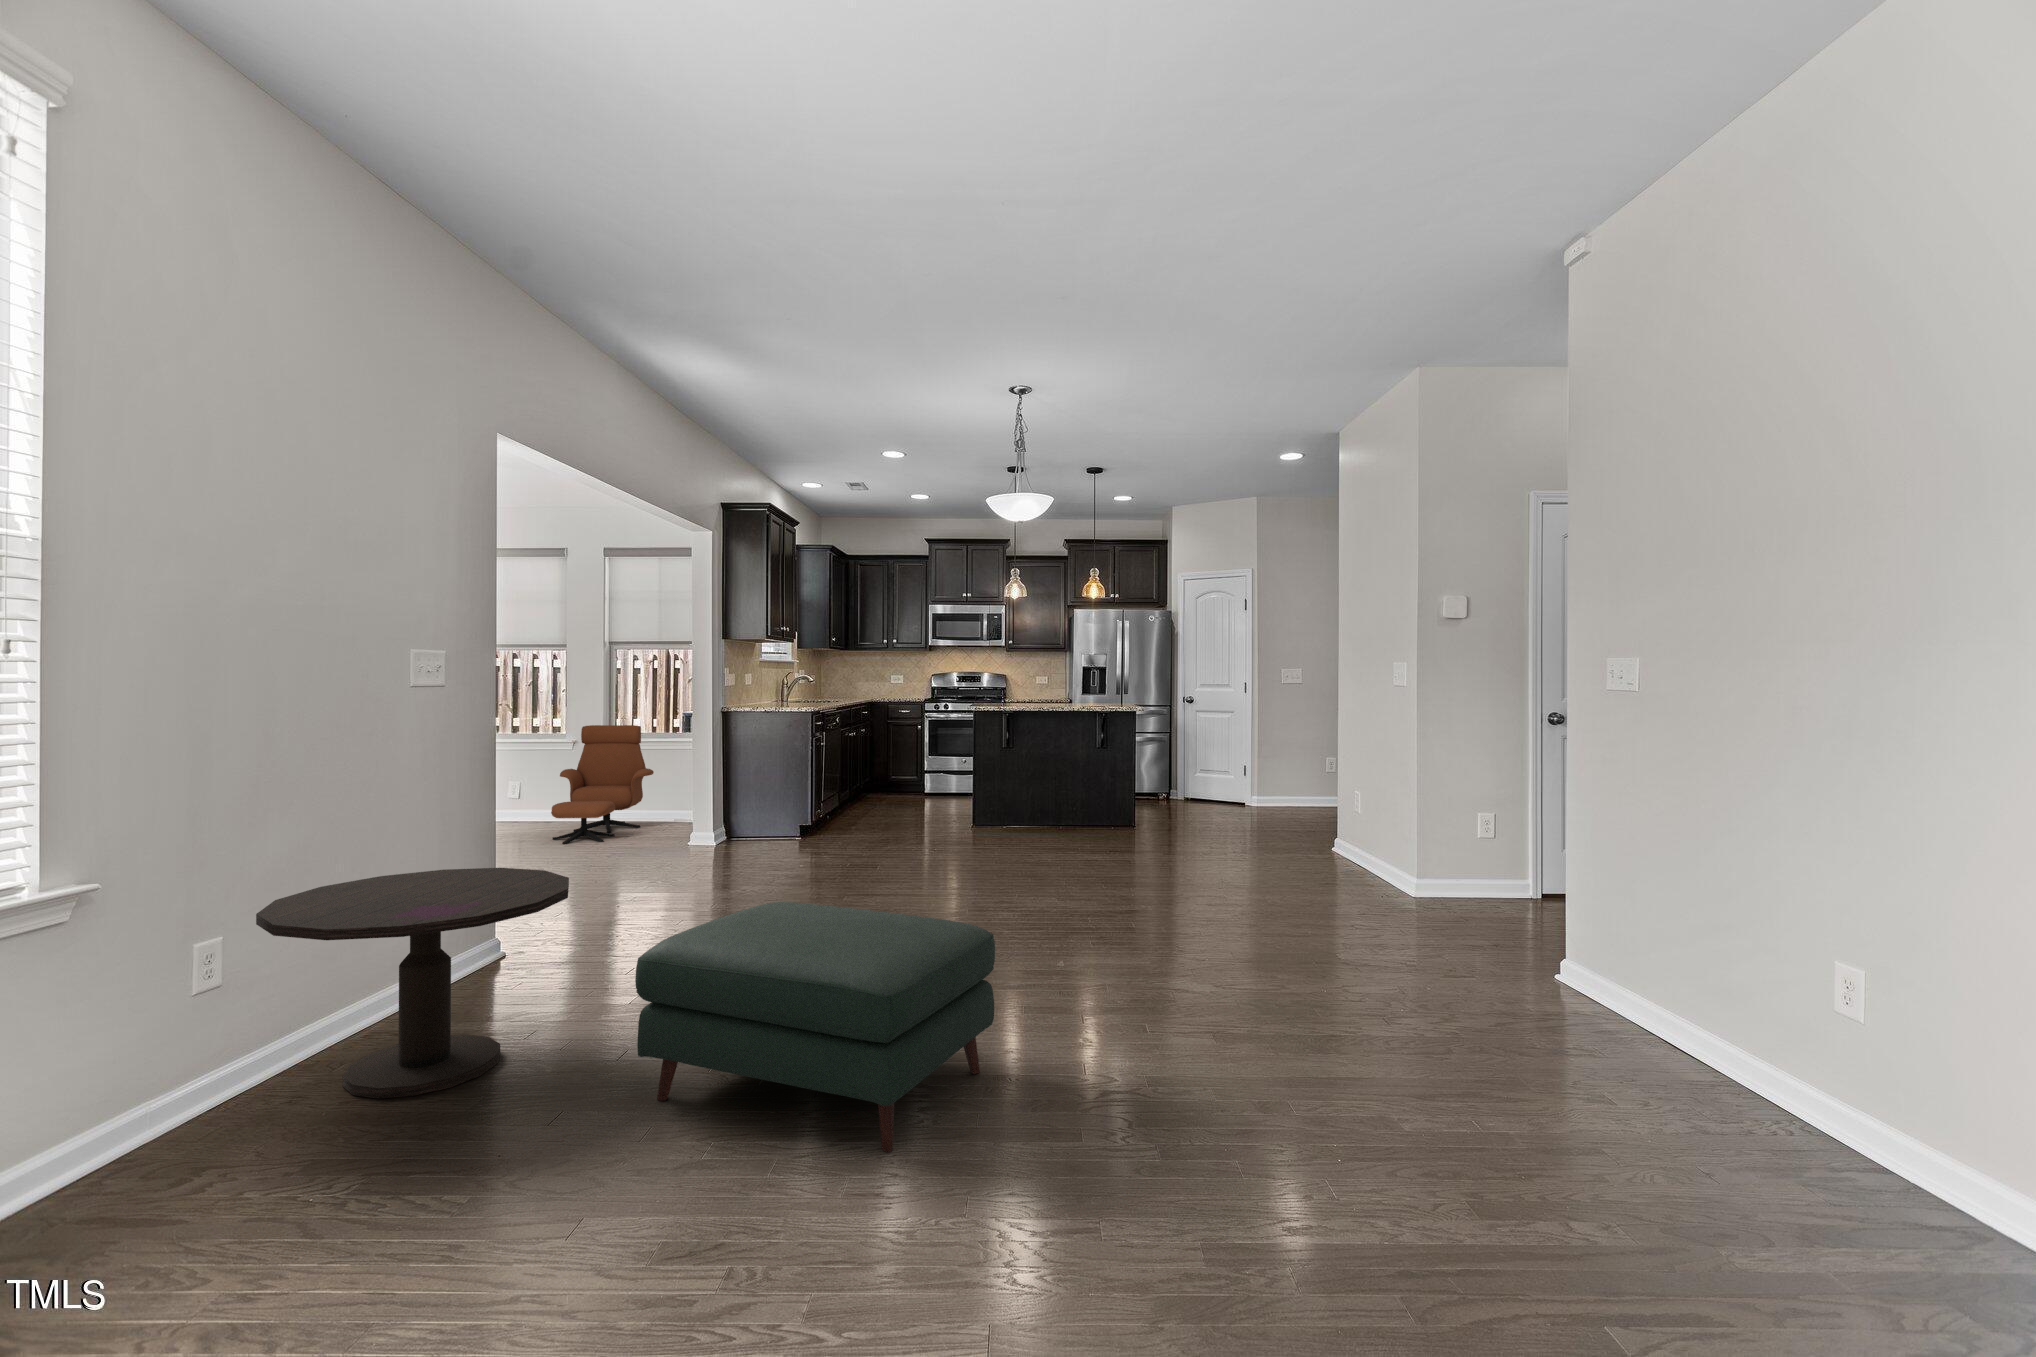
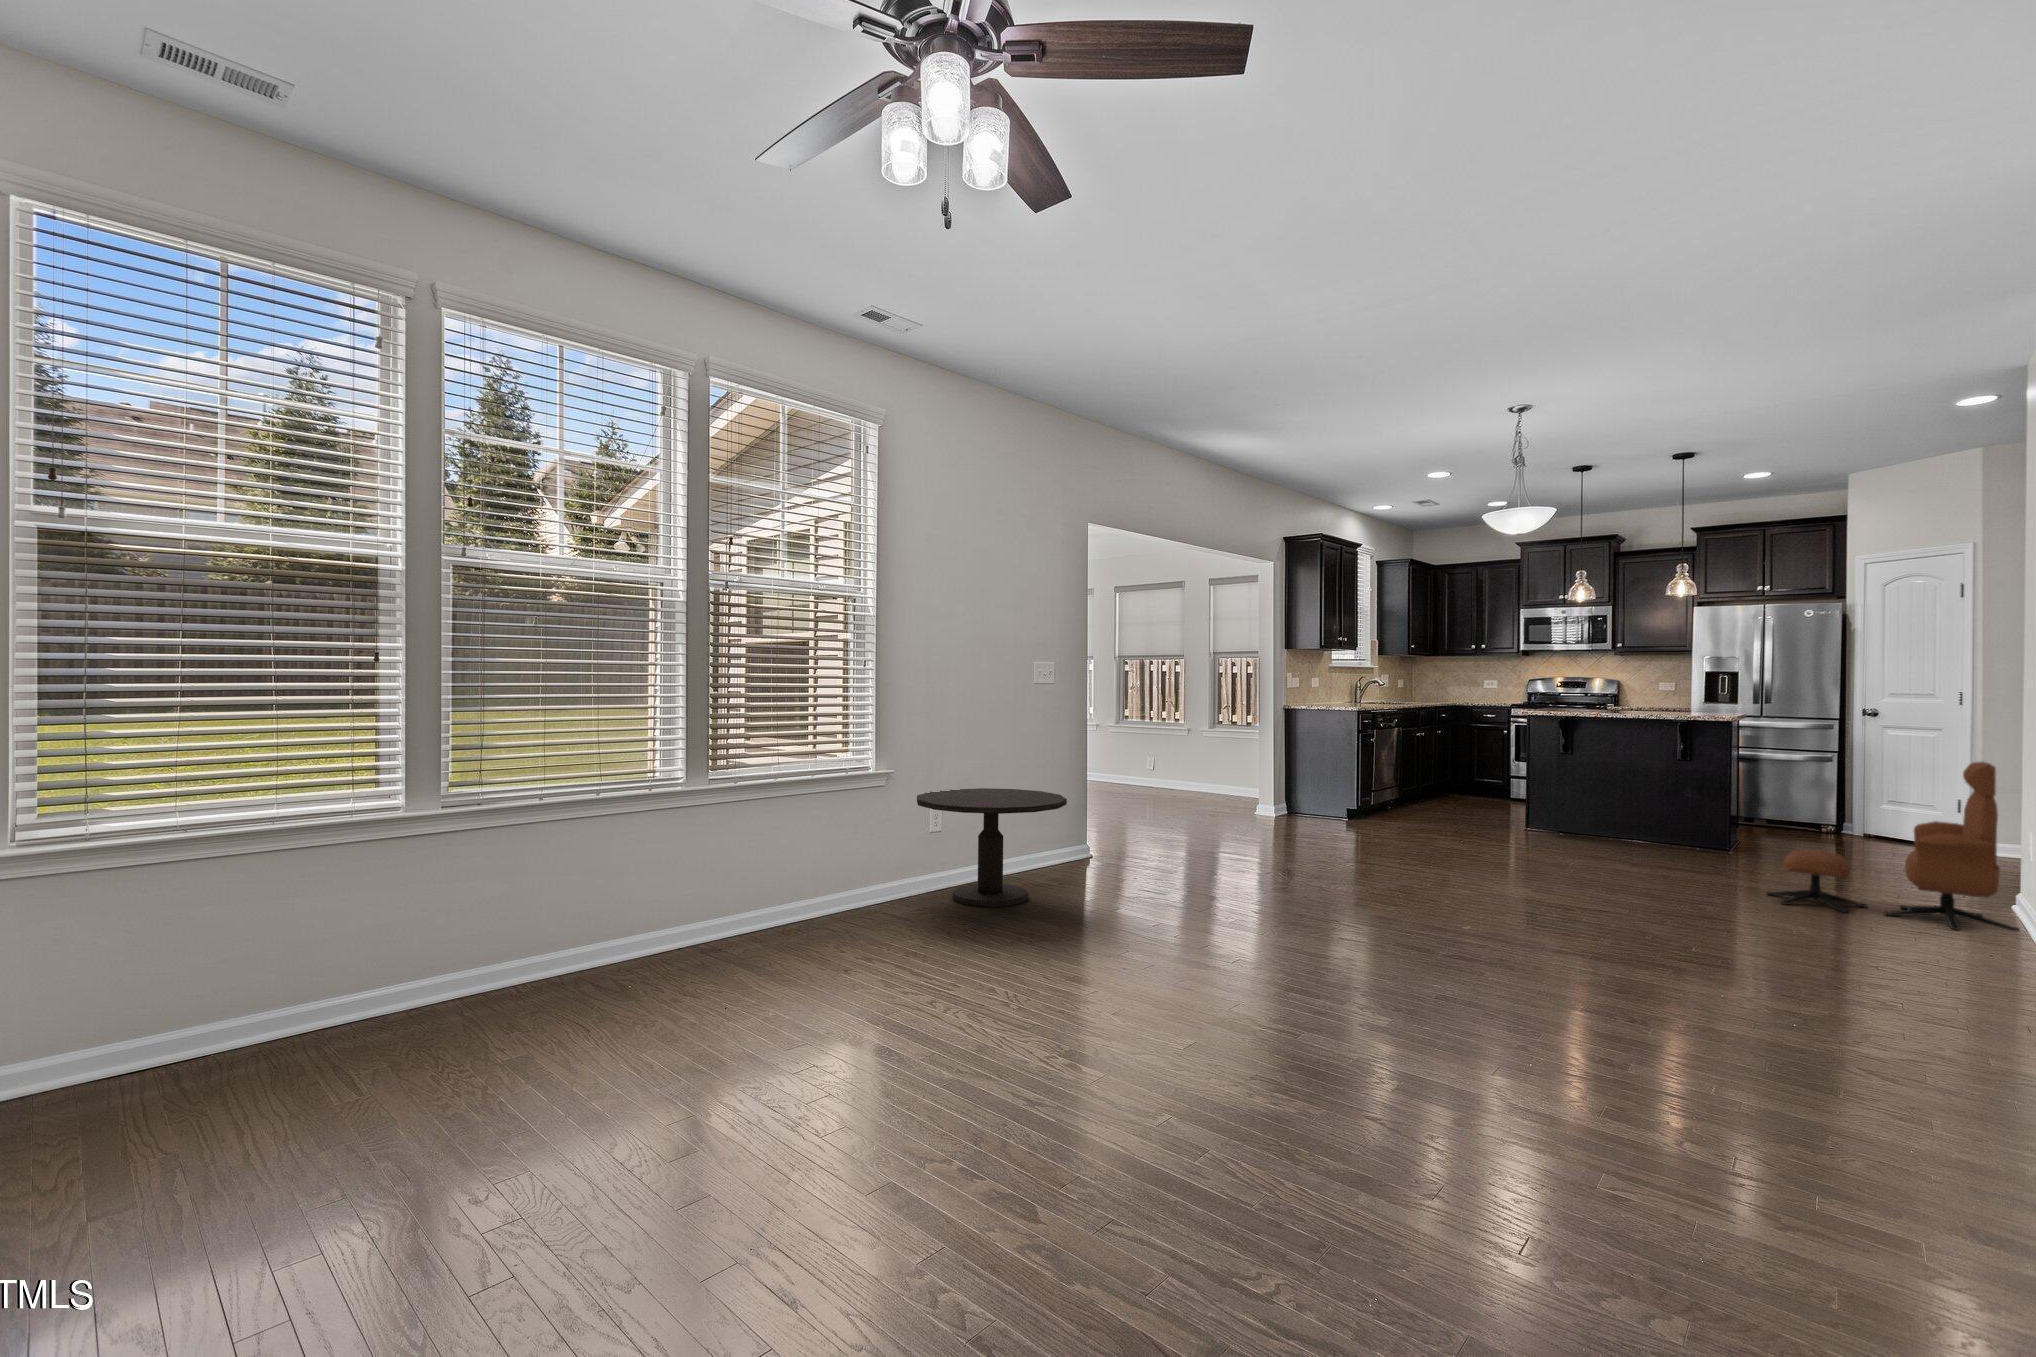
lounge chair: present [551,725,654,844] -> present [1767,762,2019,931]
ottoman: present [635,902,995,1152] -> none [1070,829,1300,984]

